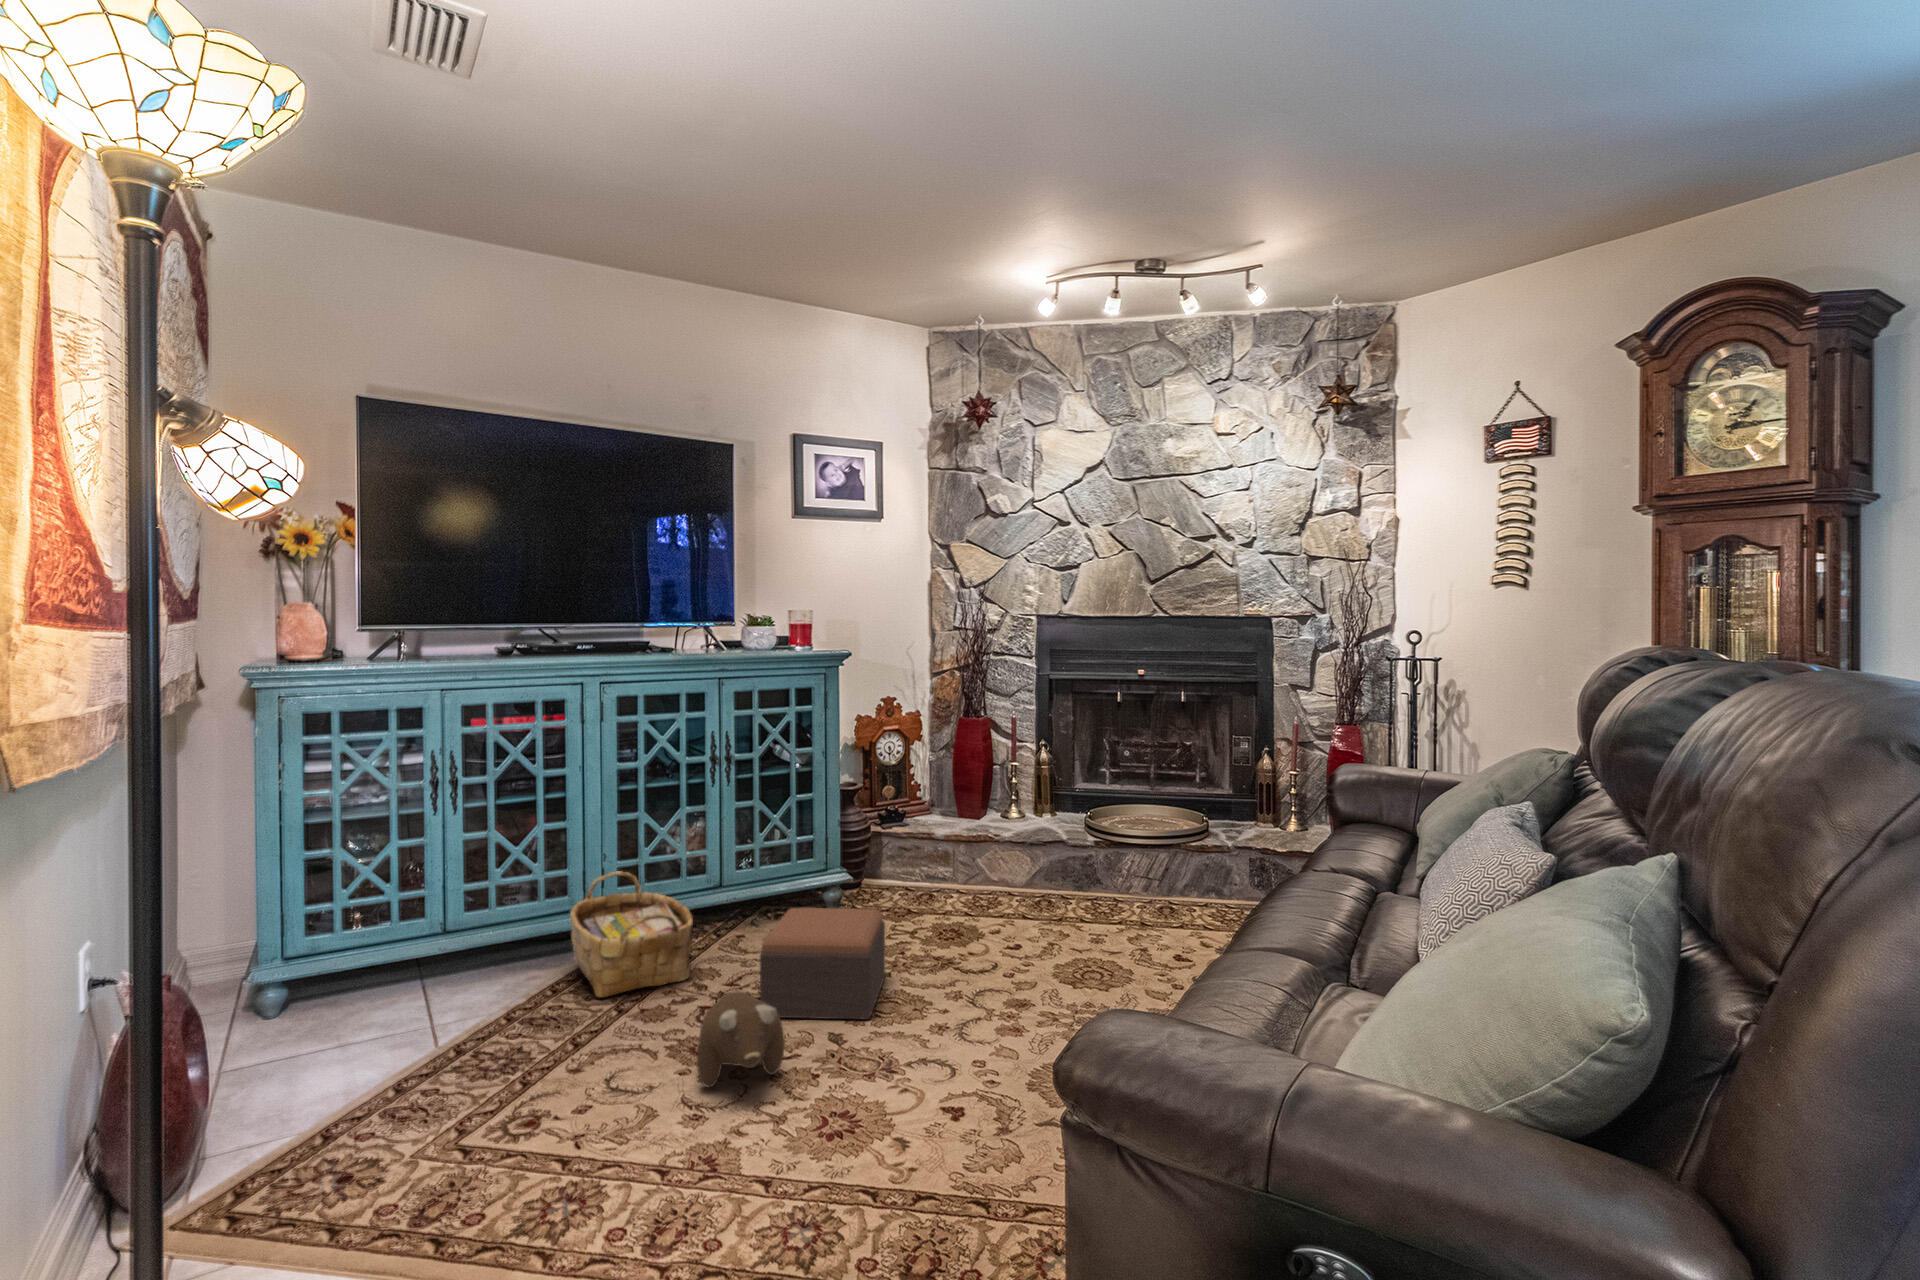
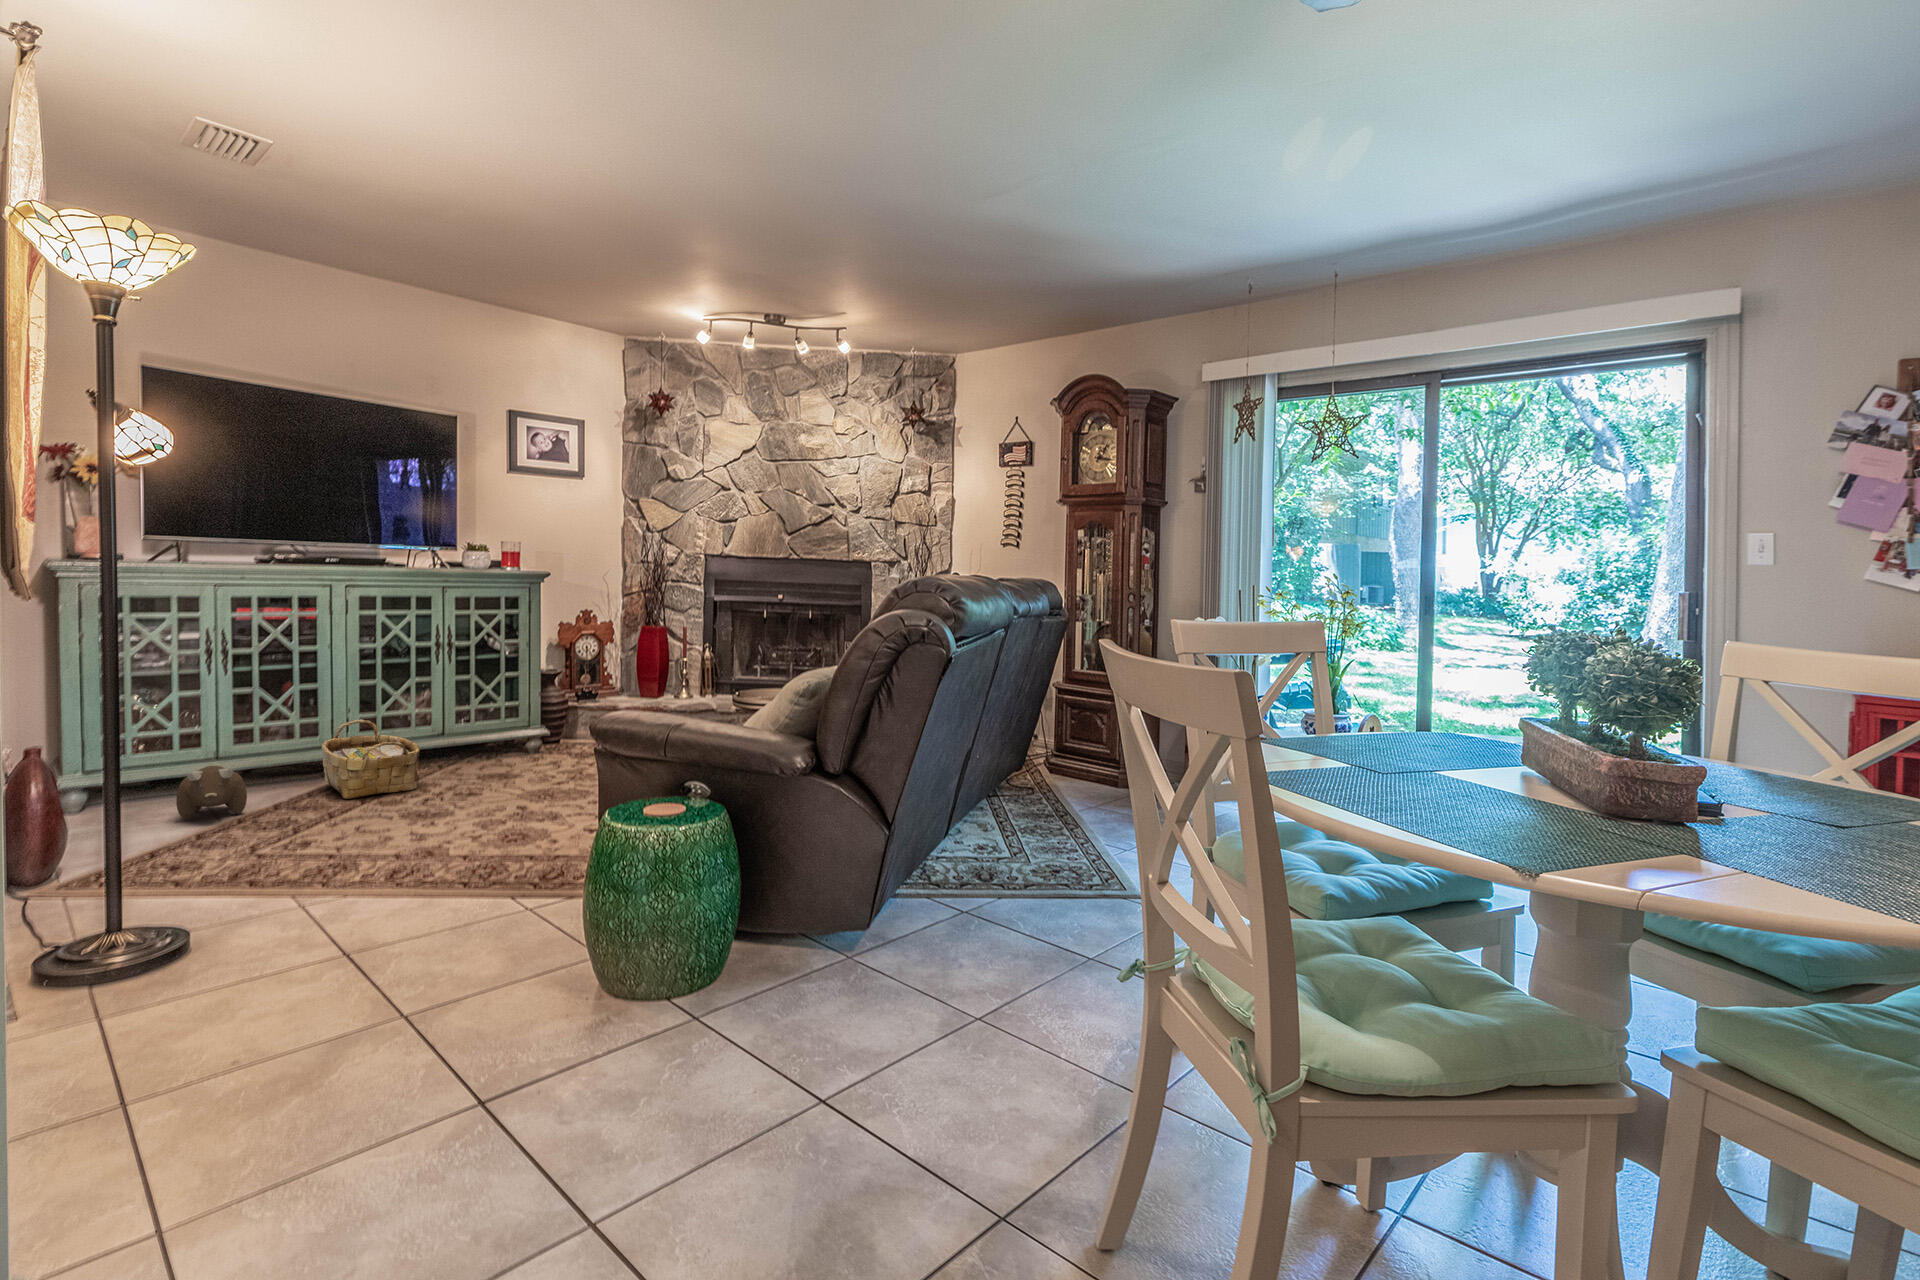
footstool: present [760,908,885,1020] -> none [467,739,562,804]
plush toy: present [697,992,785,1087] -> present [176,766,247,820]

